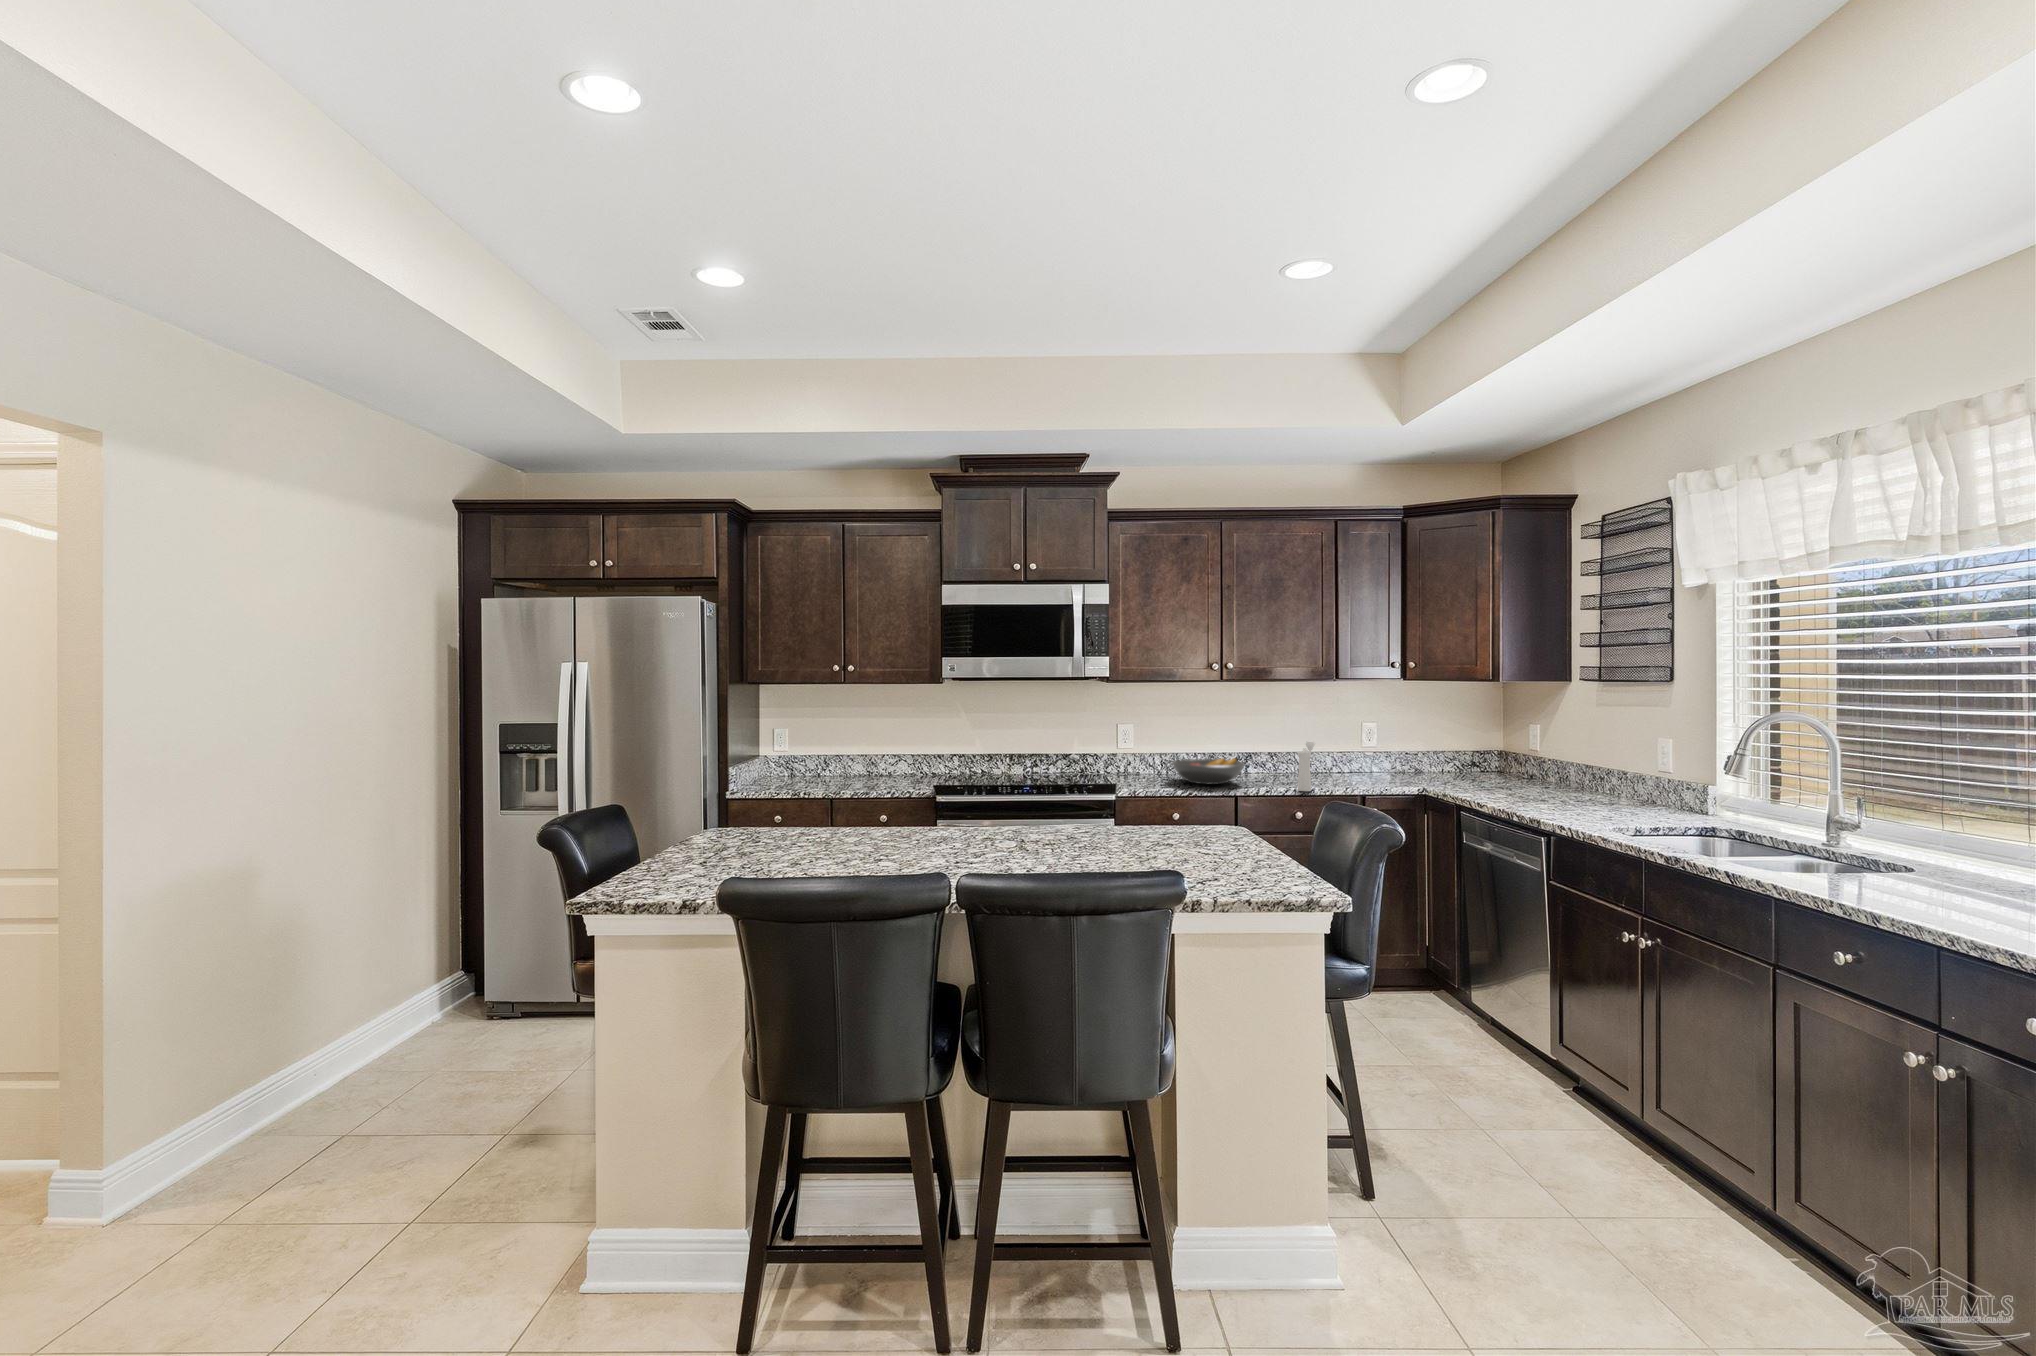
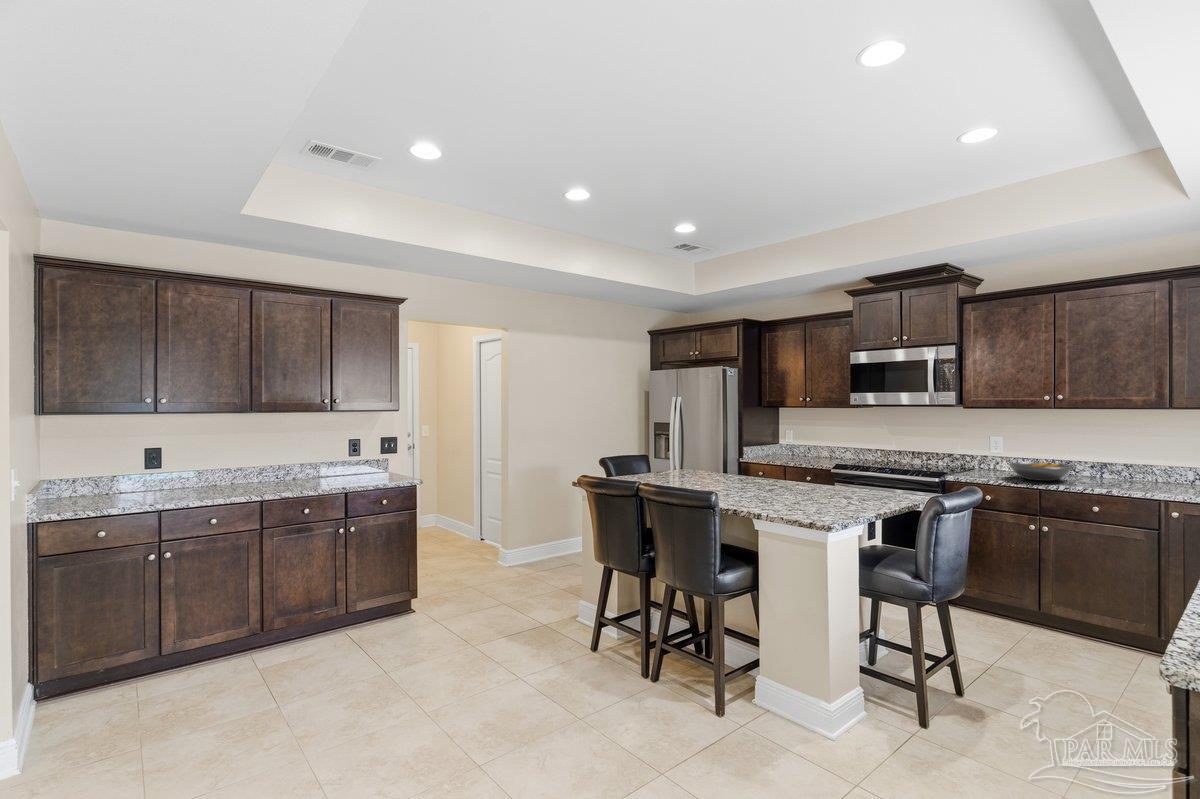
pepper mill: present [1298,741,1315,791] -> none [1102,454,1130,492]

